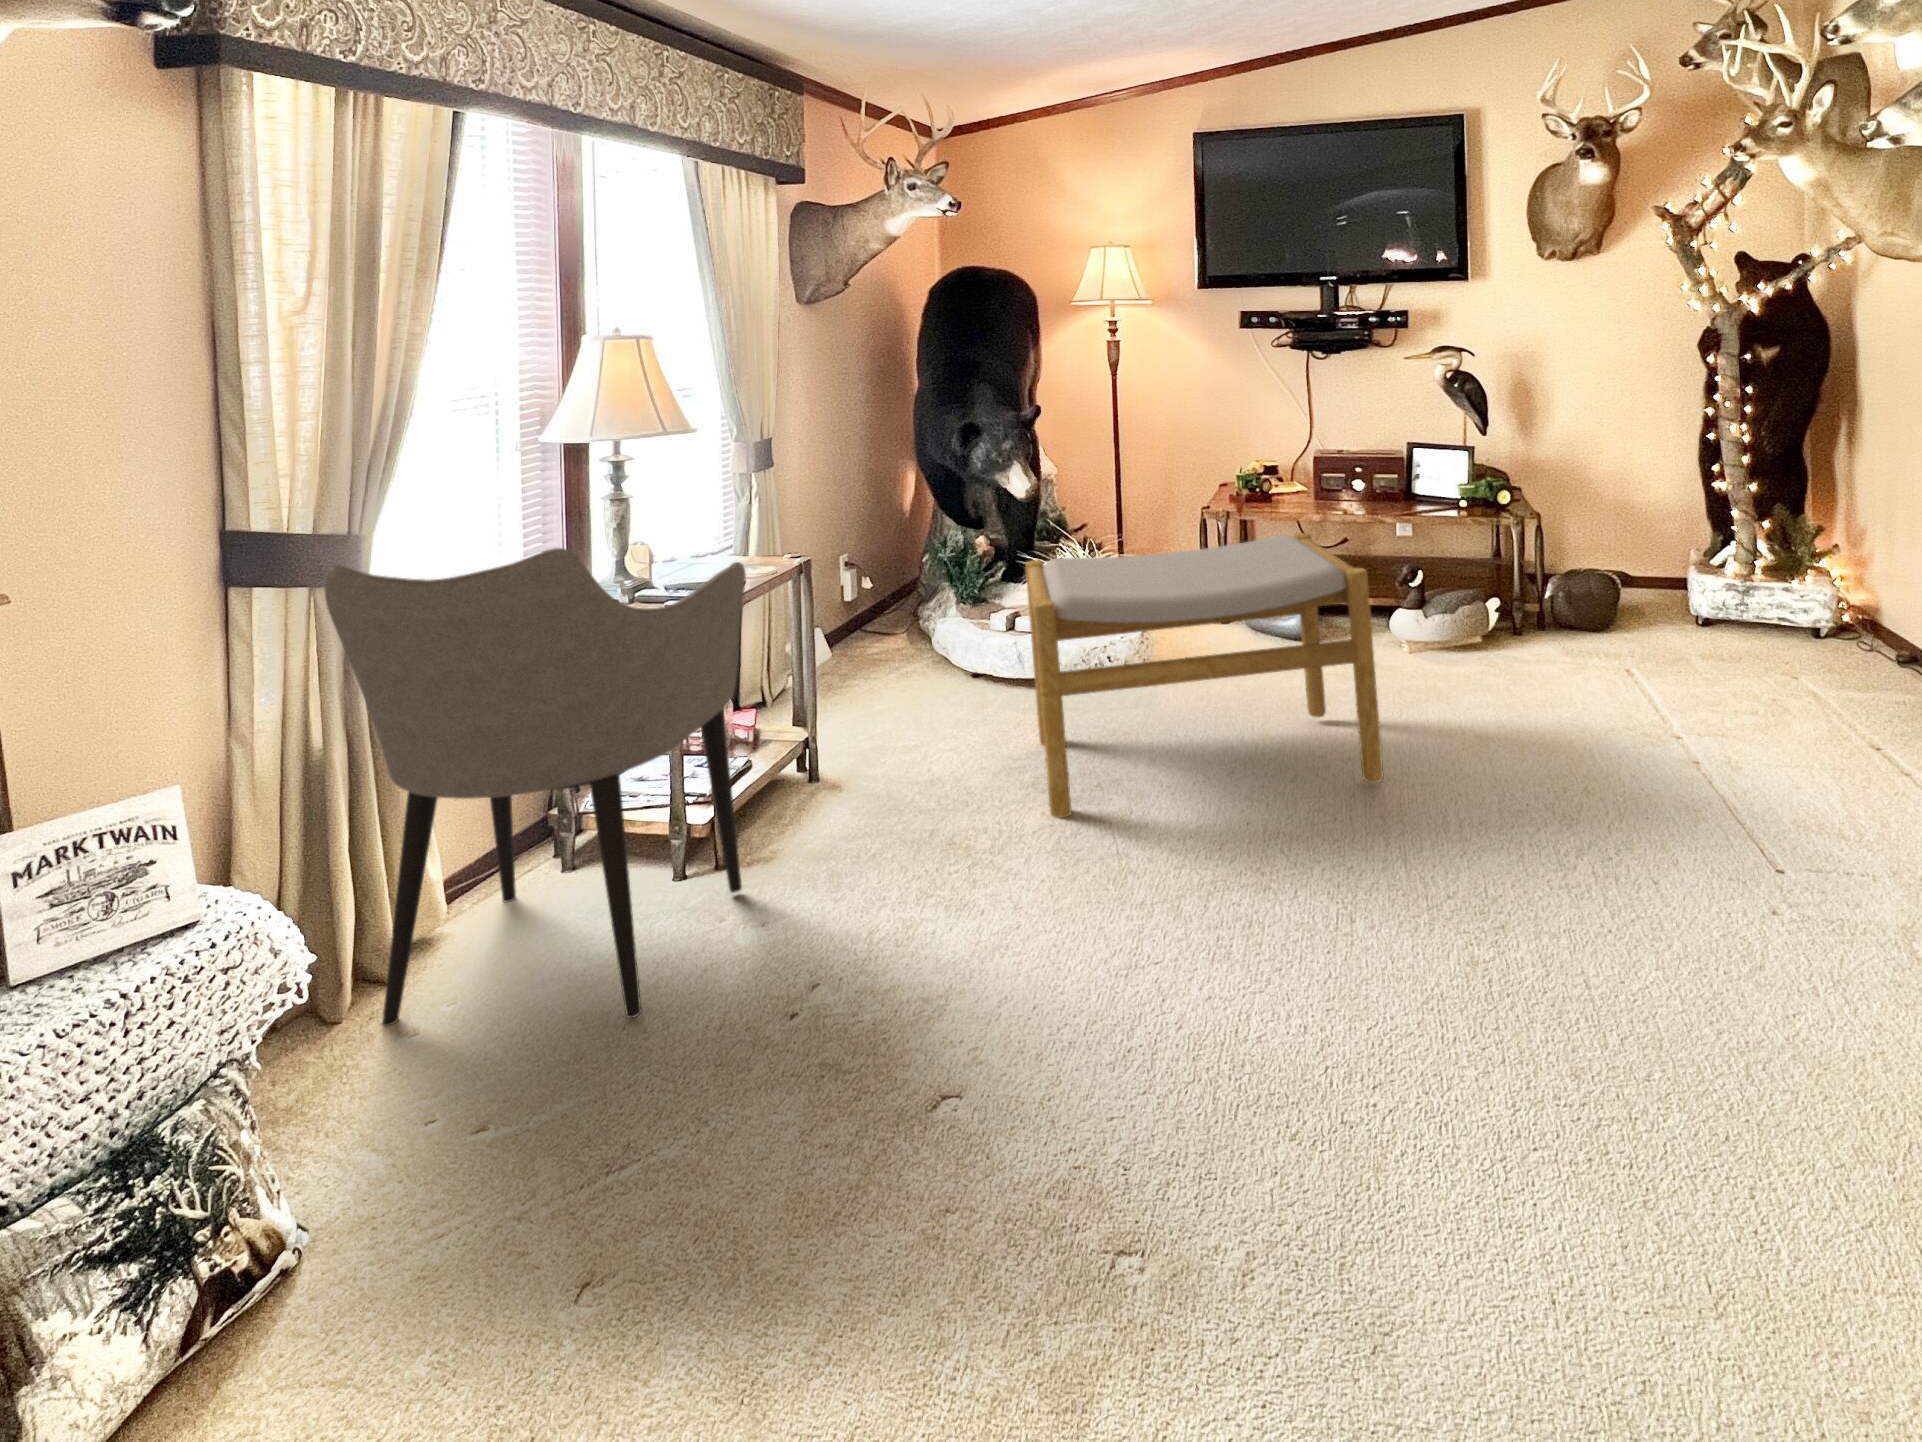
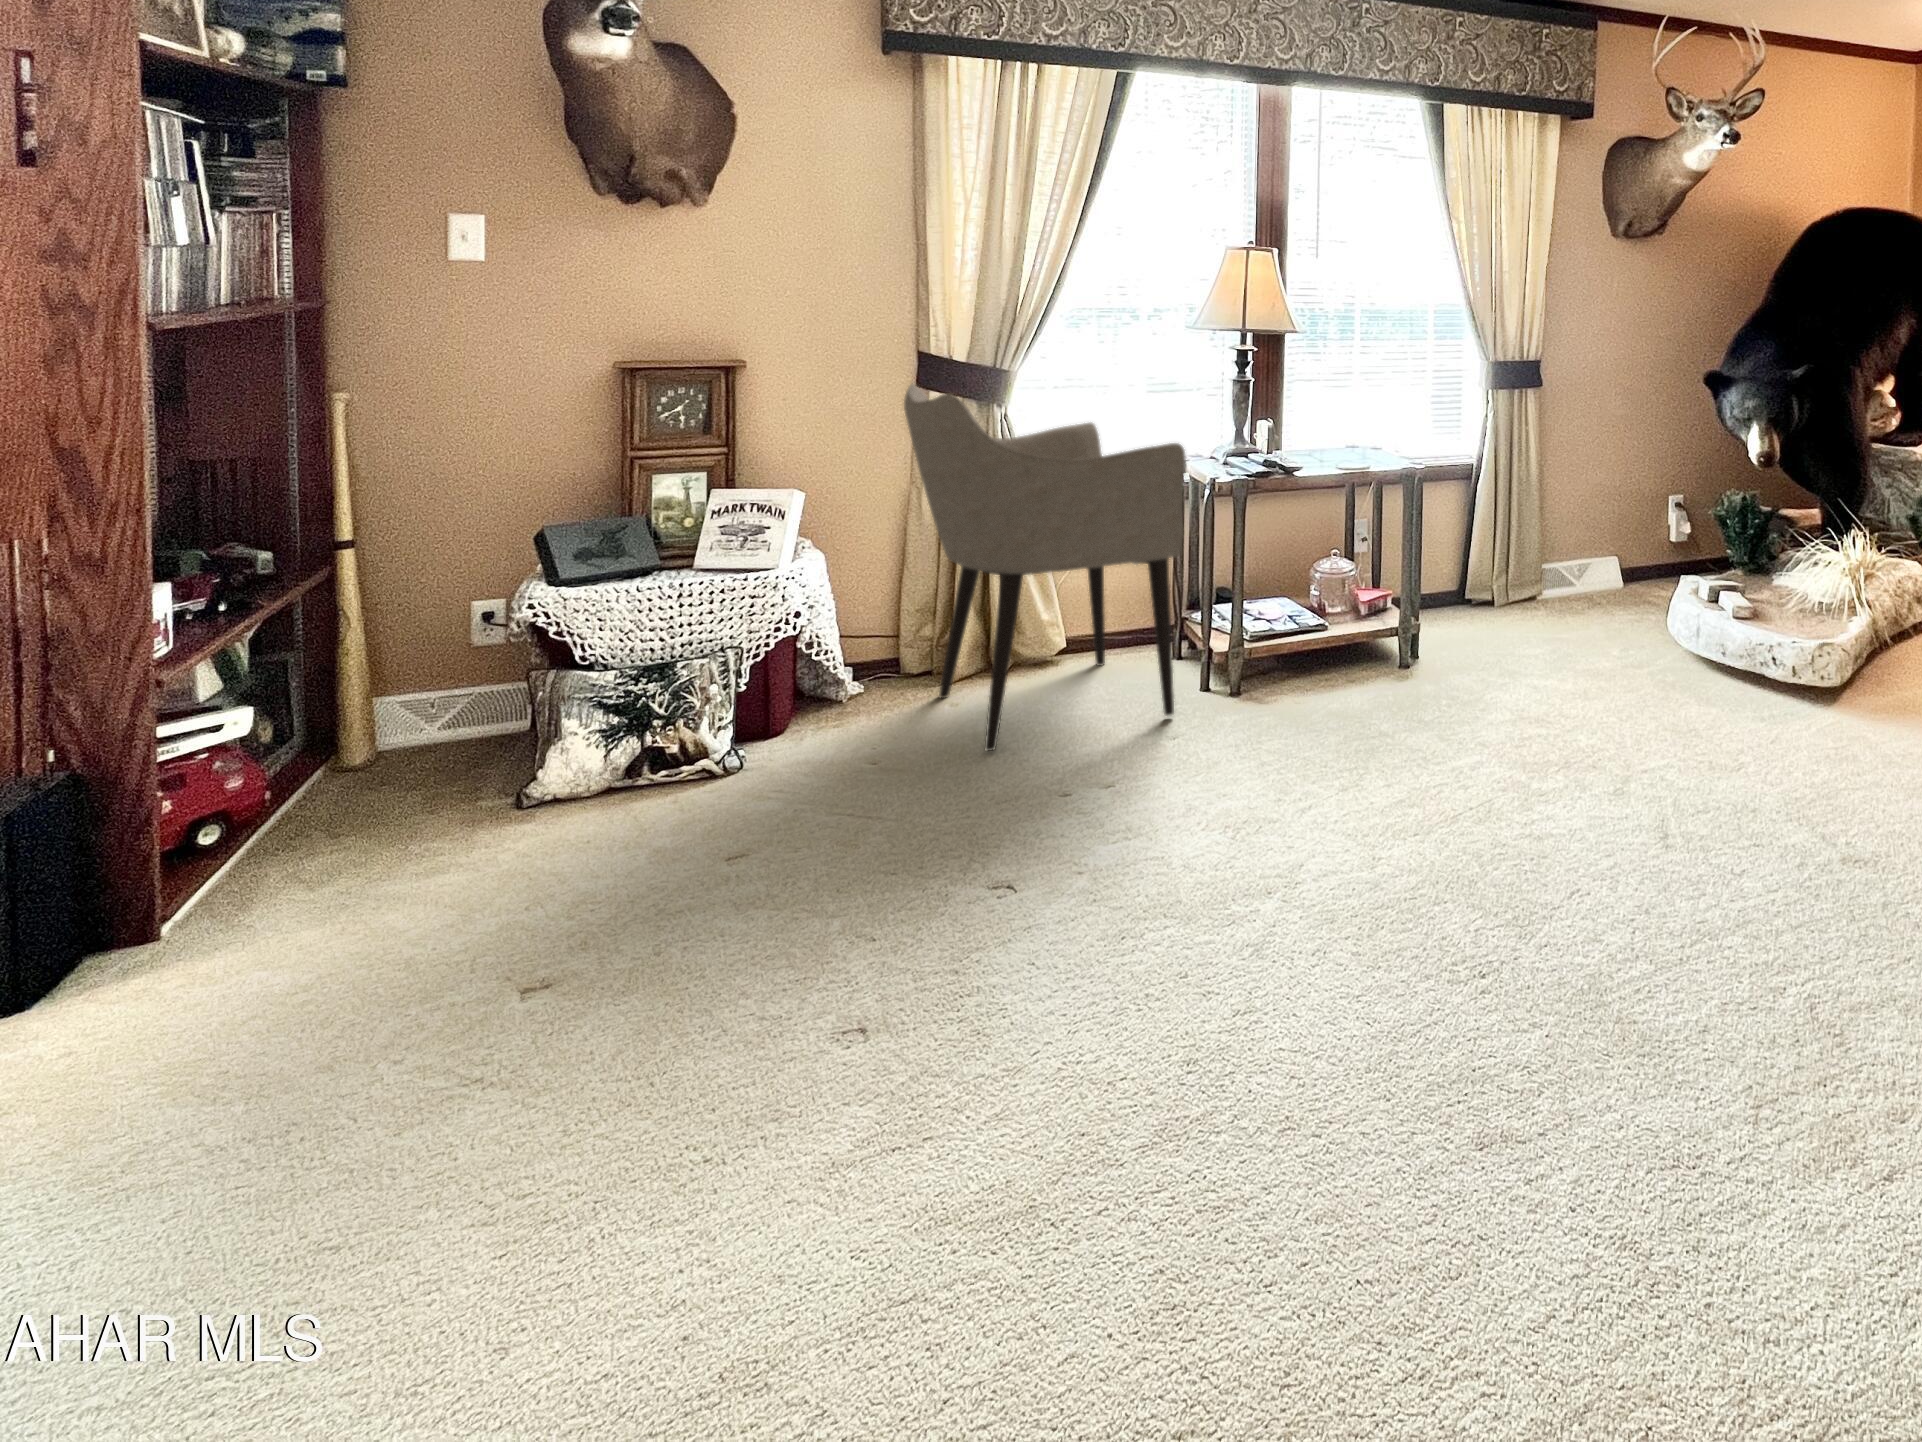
footstool: present [1025,533,1383,818] -> none [1432,524,1871,906]

